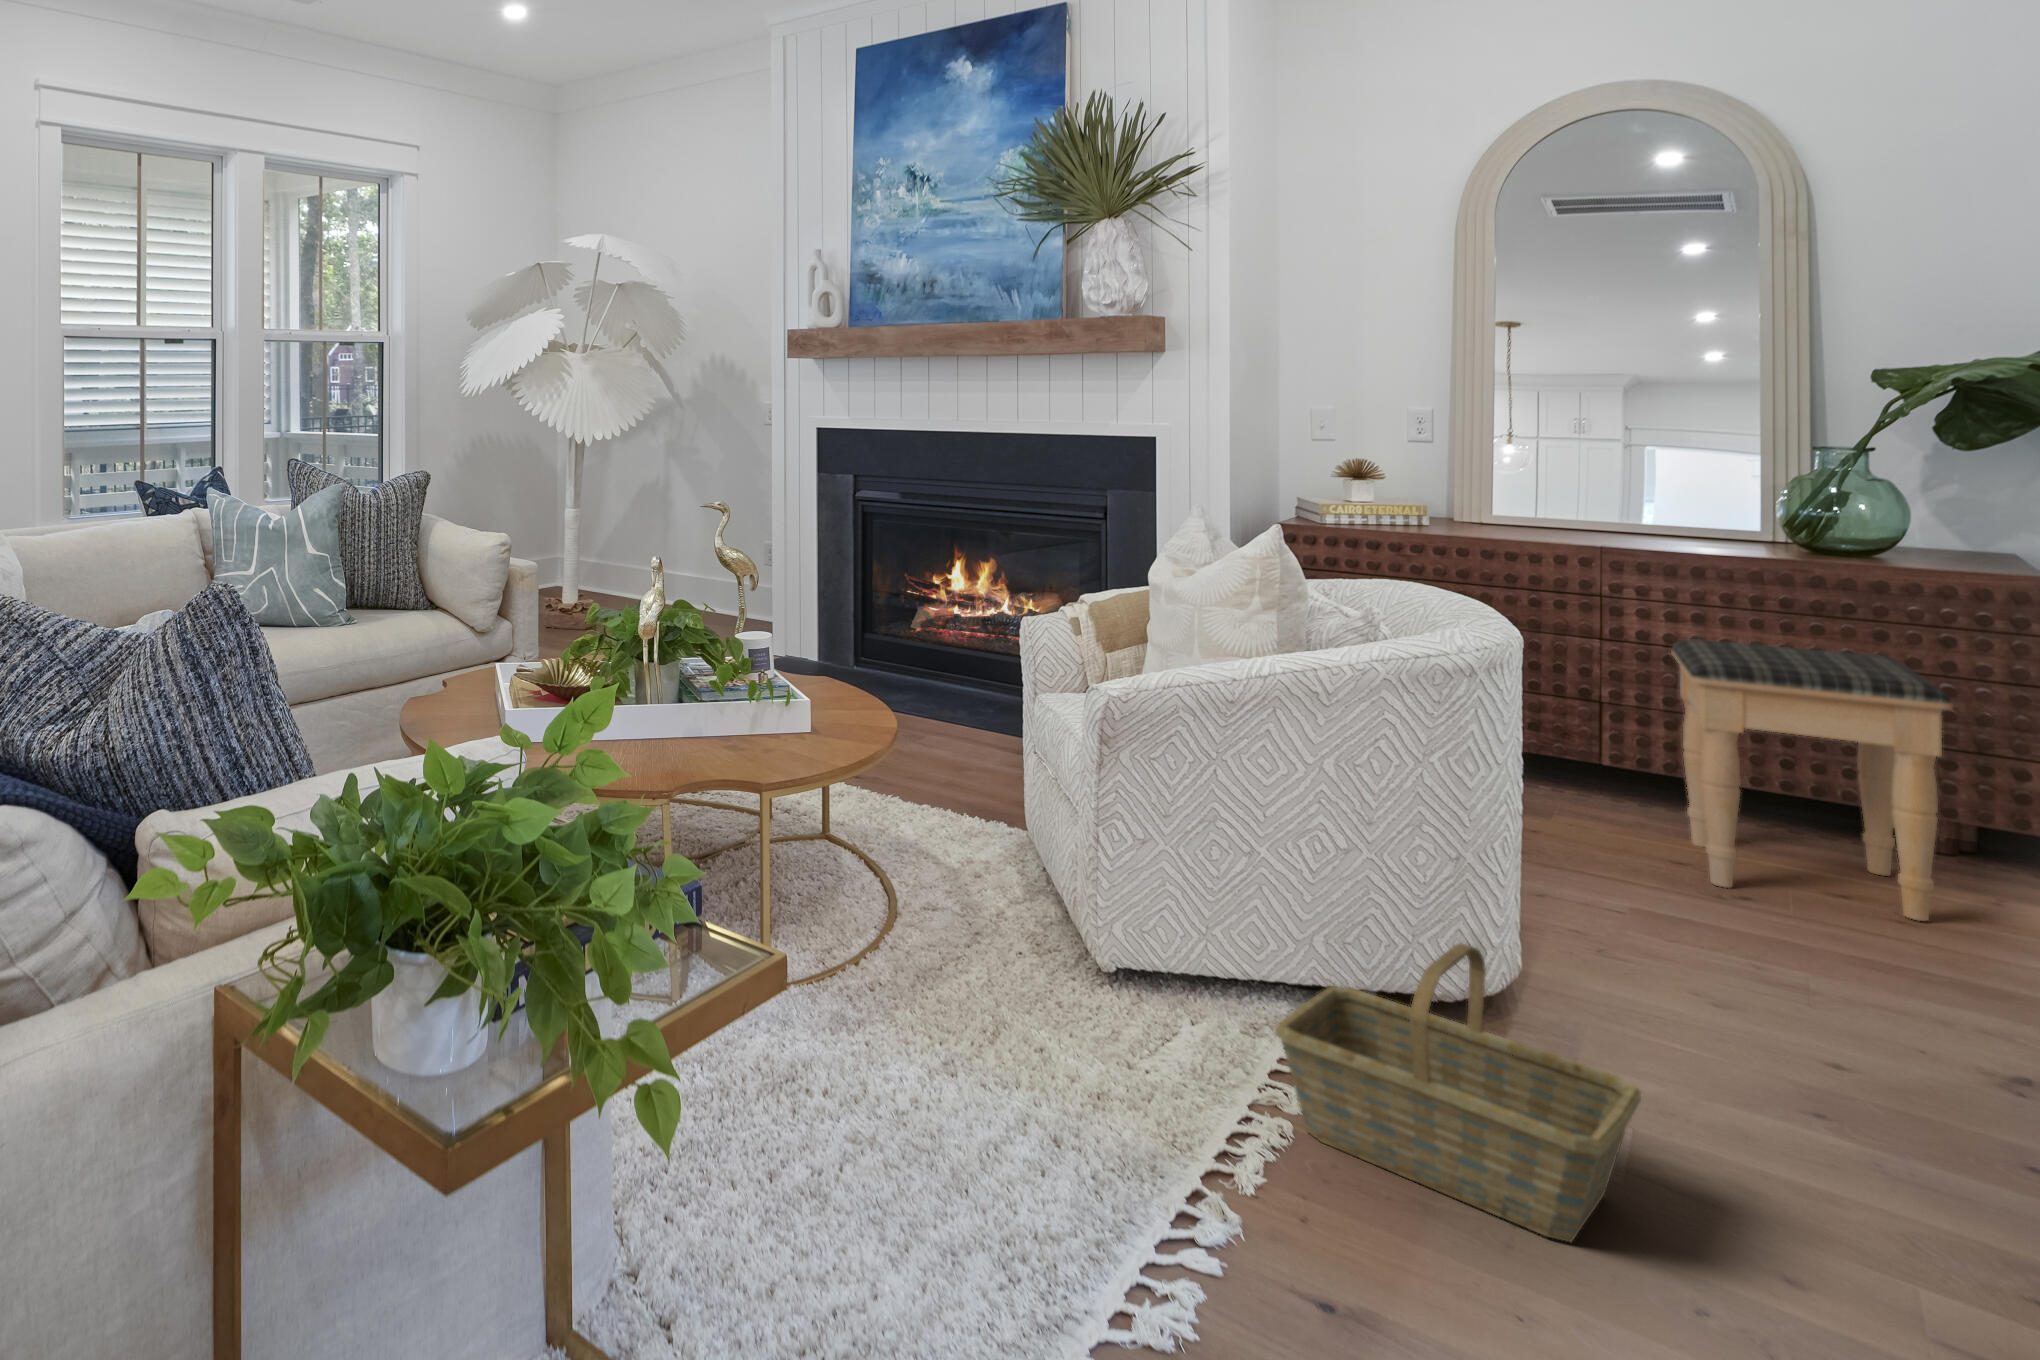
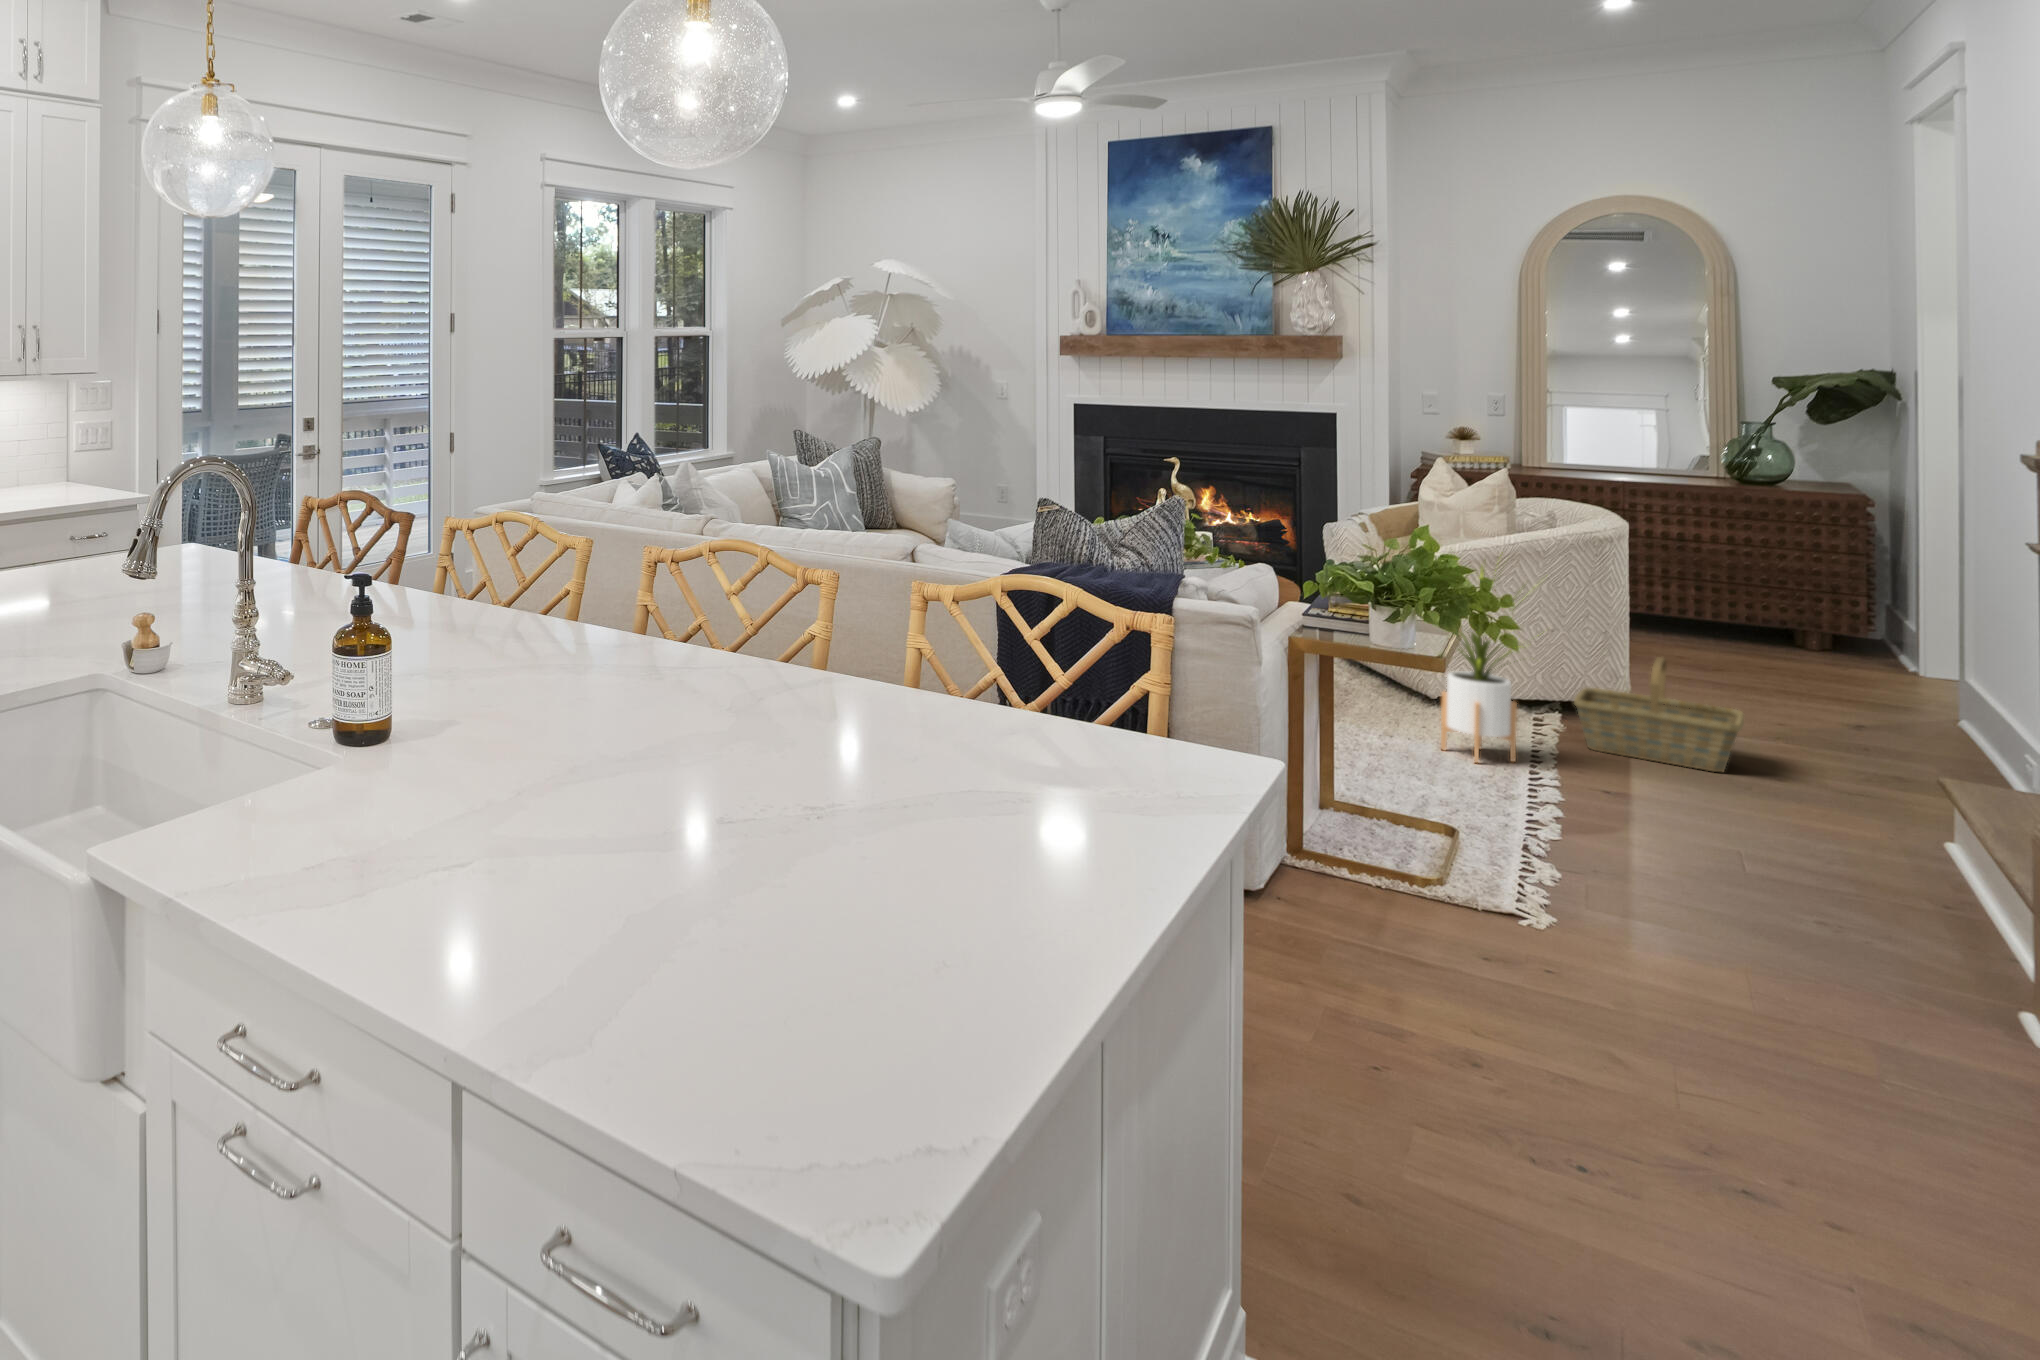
footstool: present [1671,639,1953,921] -> none [1670,531,1830,674]
house plant: none [910,698,1165,1173] -> present [1441,567,1527,763]

